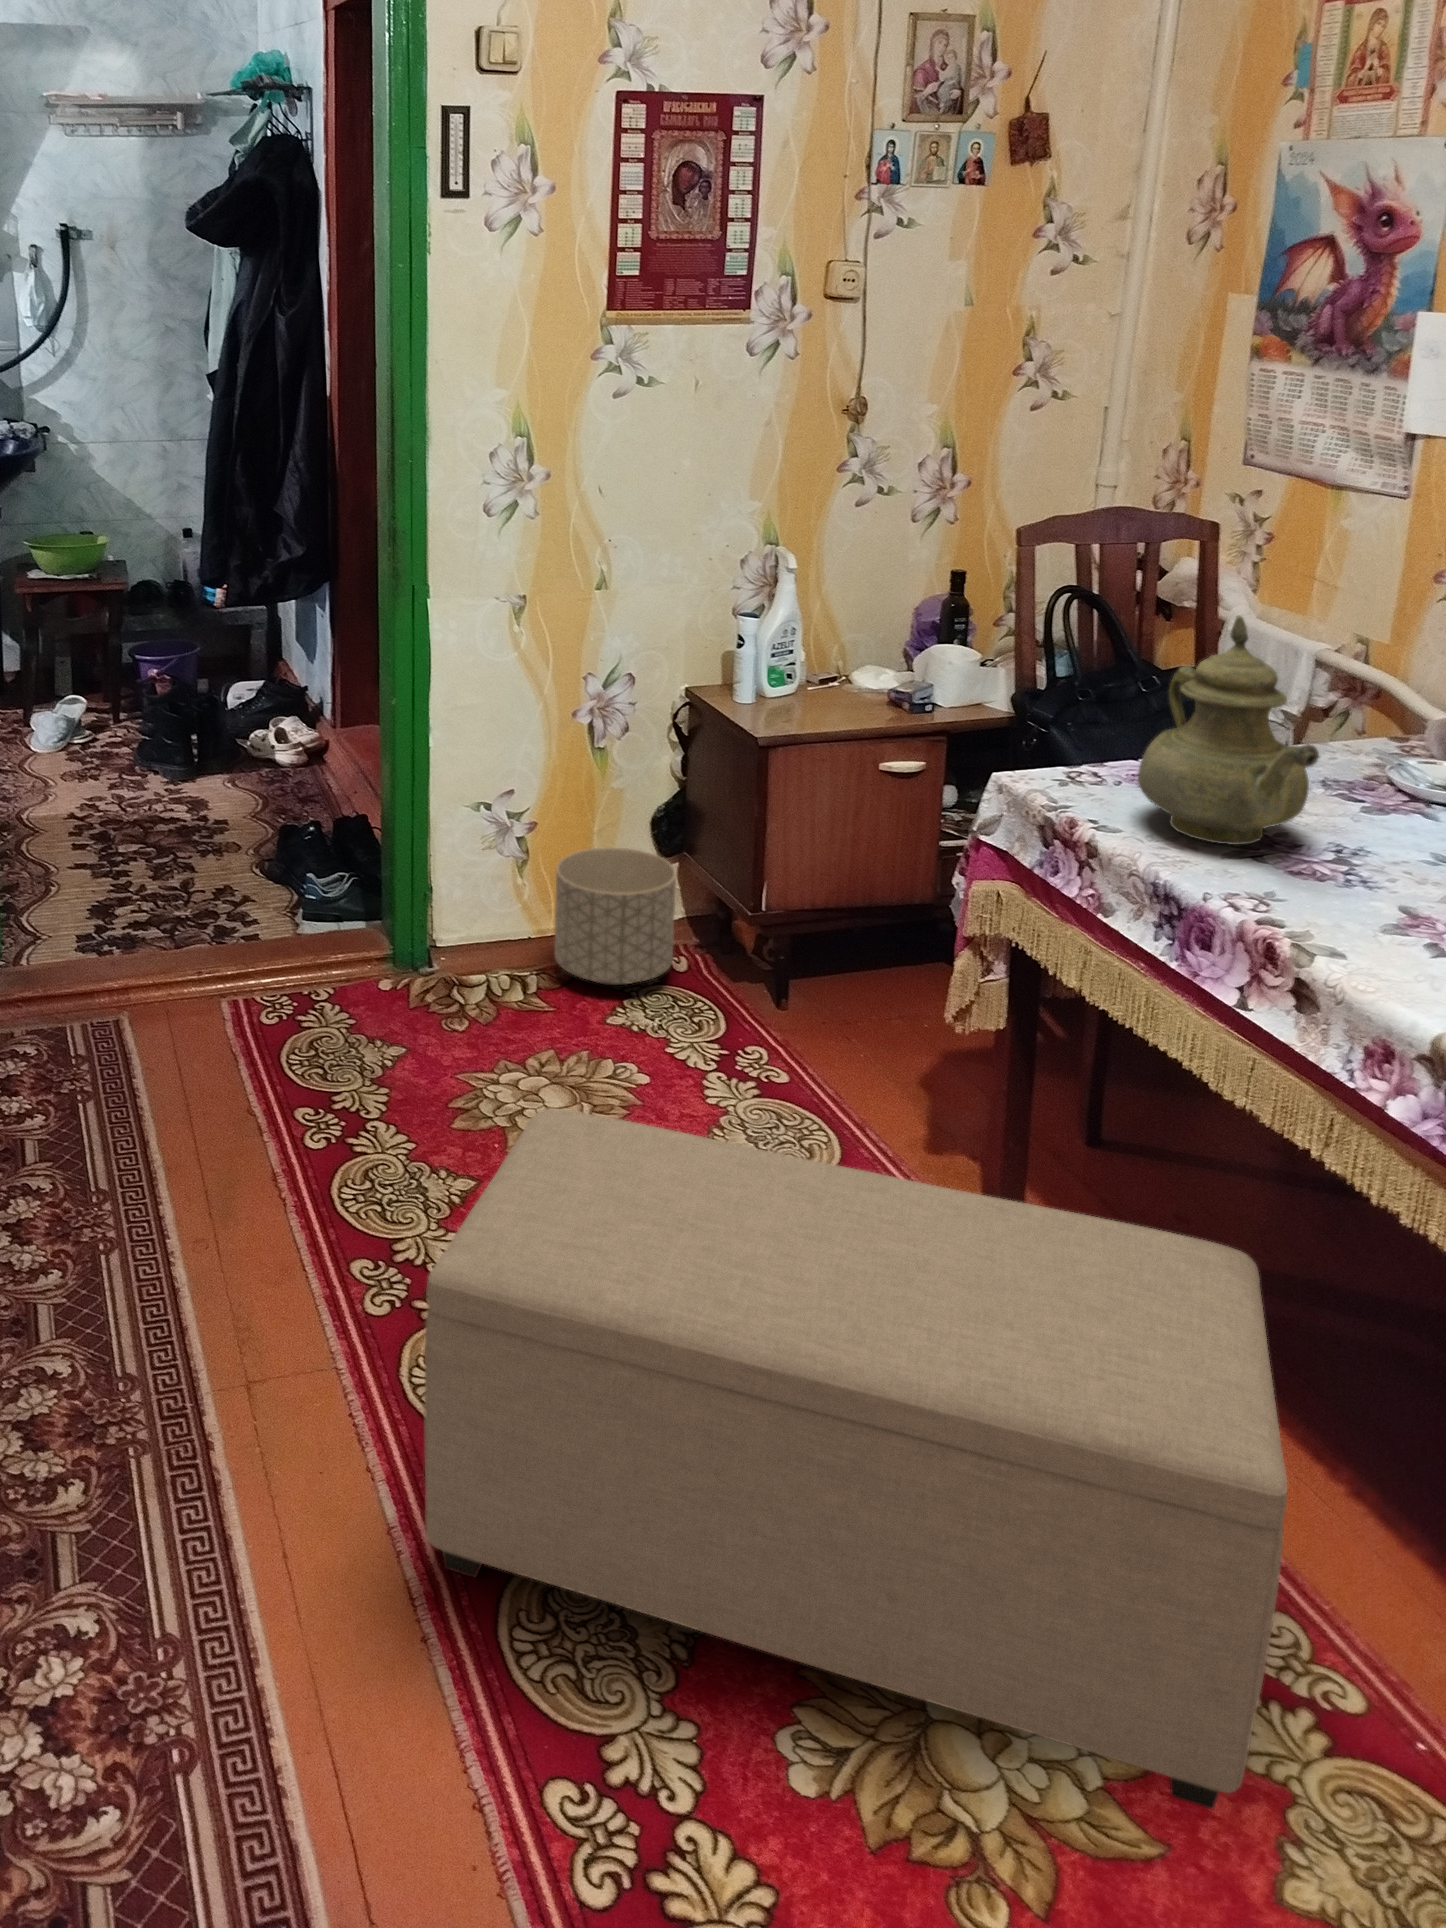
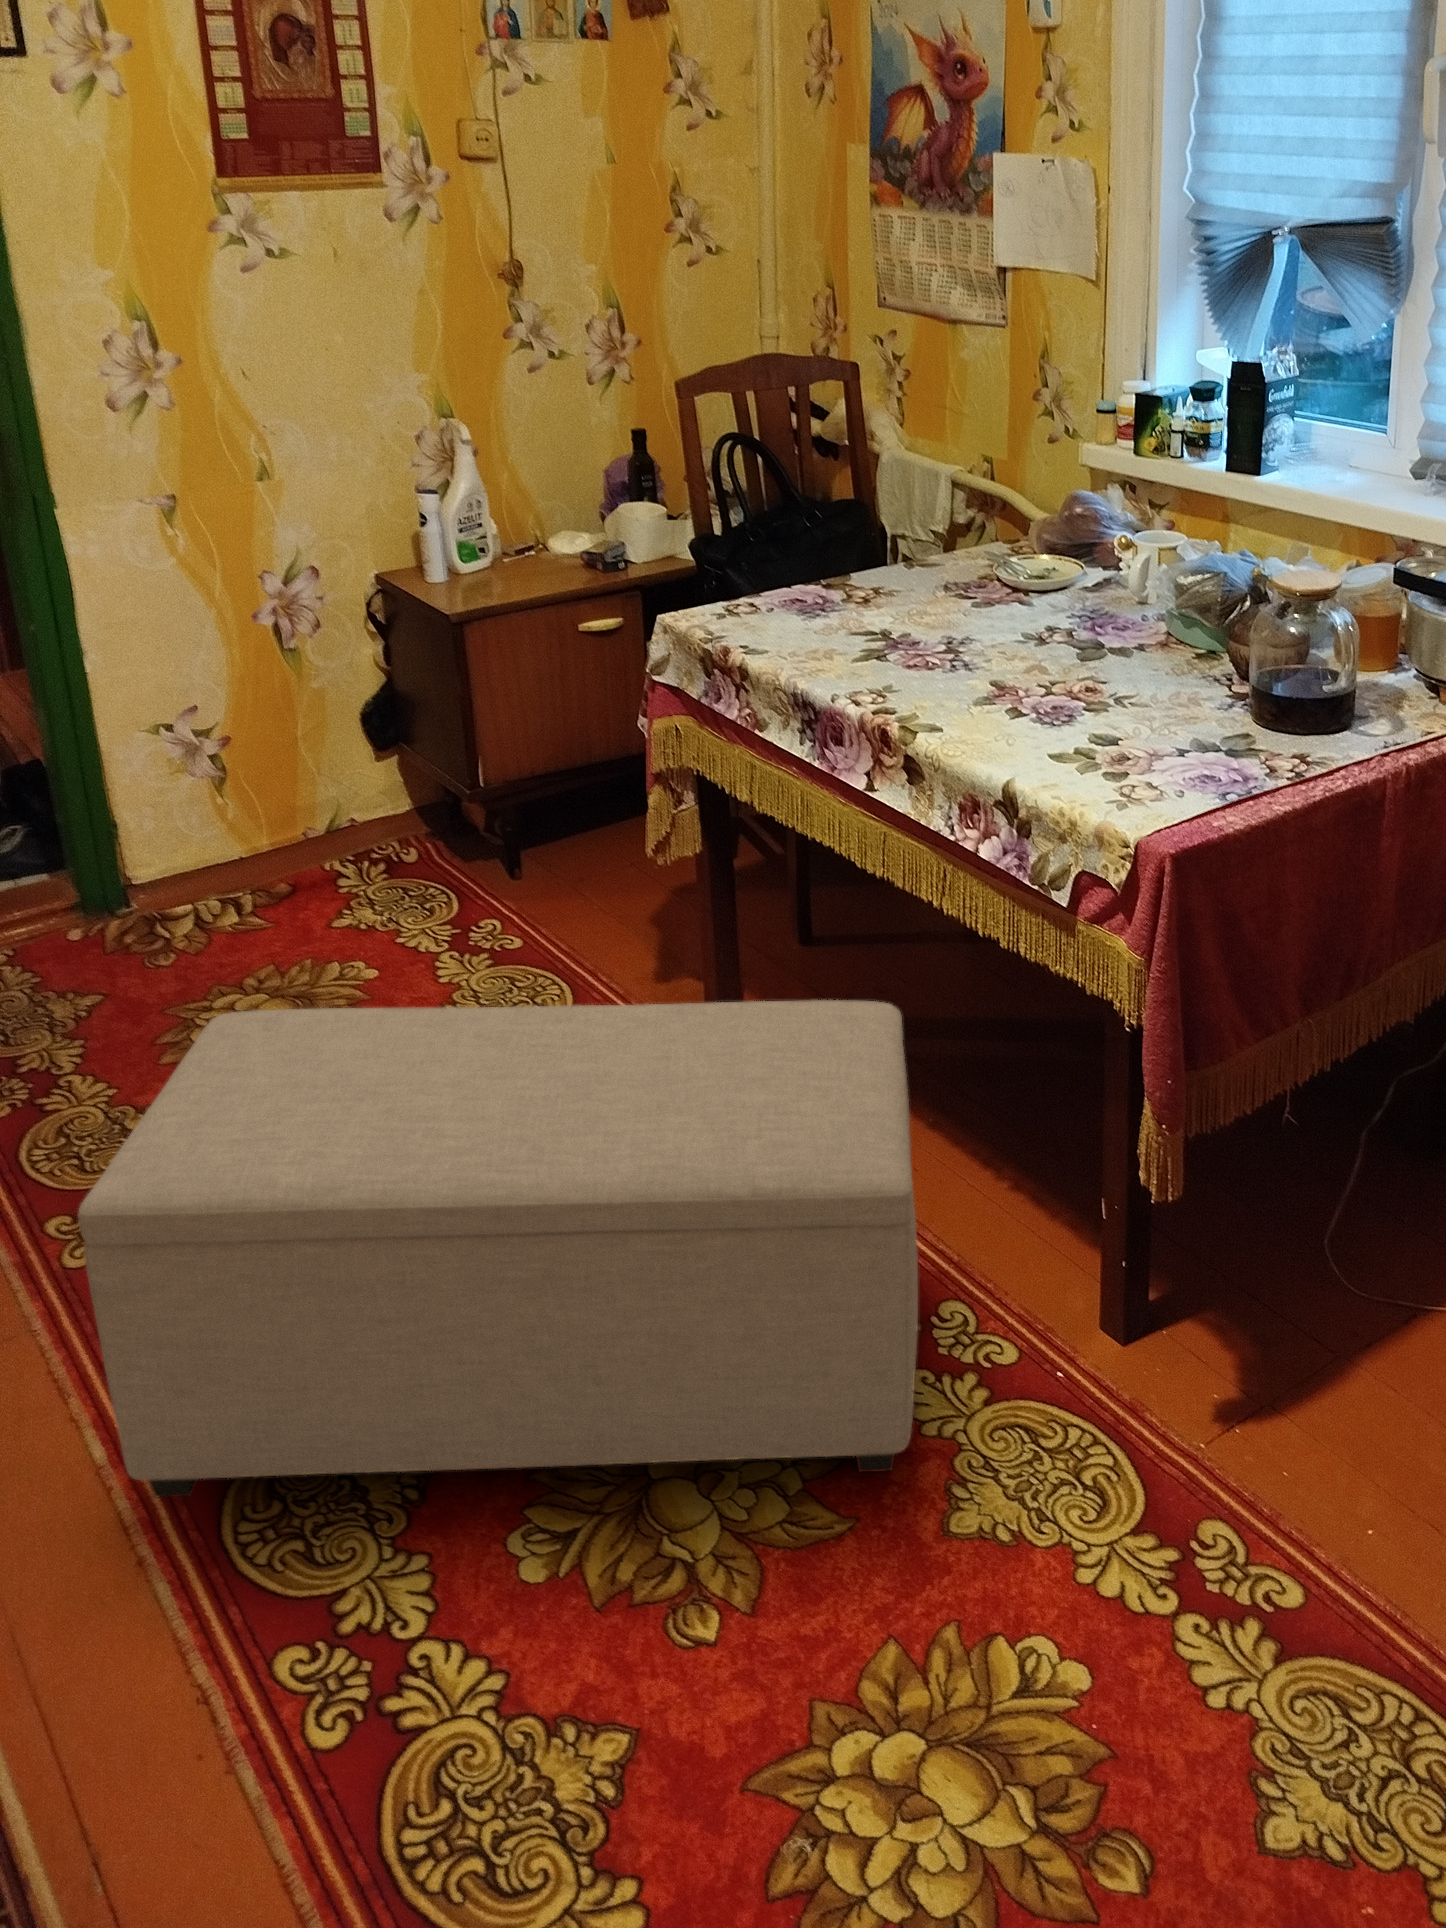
teapot: present [1138,616,1319,845] -> none [780,443,922,652]
planter: present [555,847,676,985] -> none [258,746,400,888]

